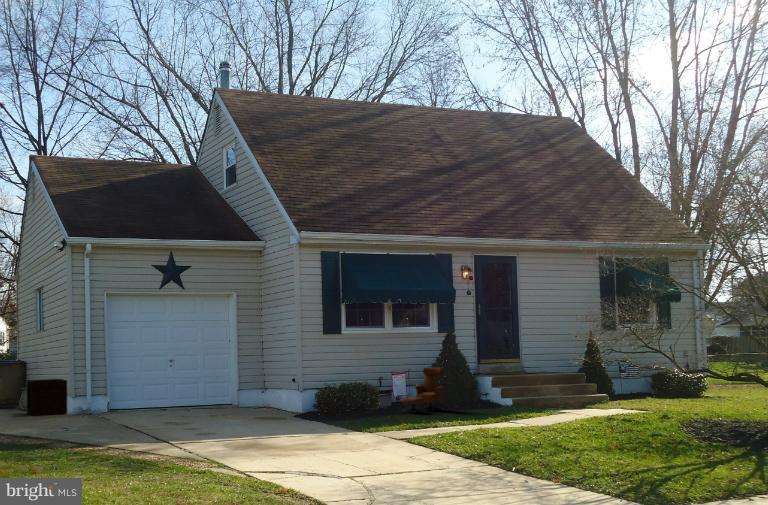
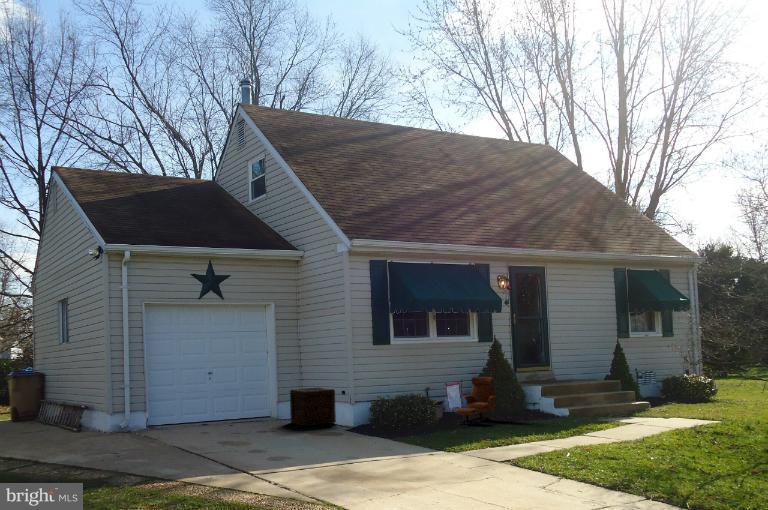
wooden crate: present [27,379,67,416] -> present [290,387,336,426]

